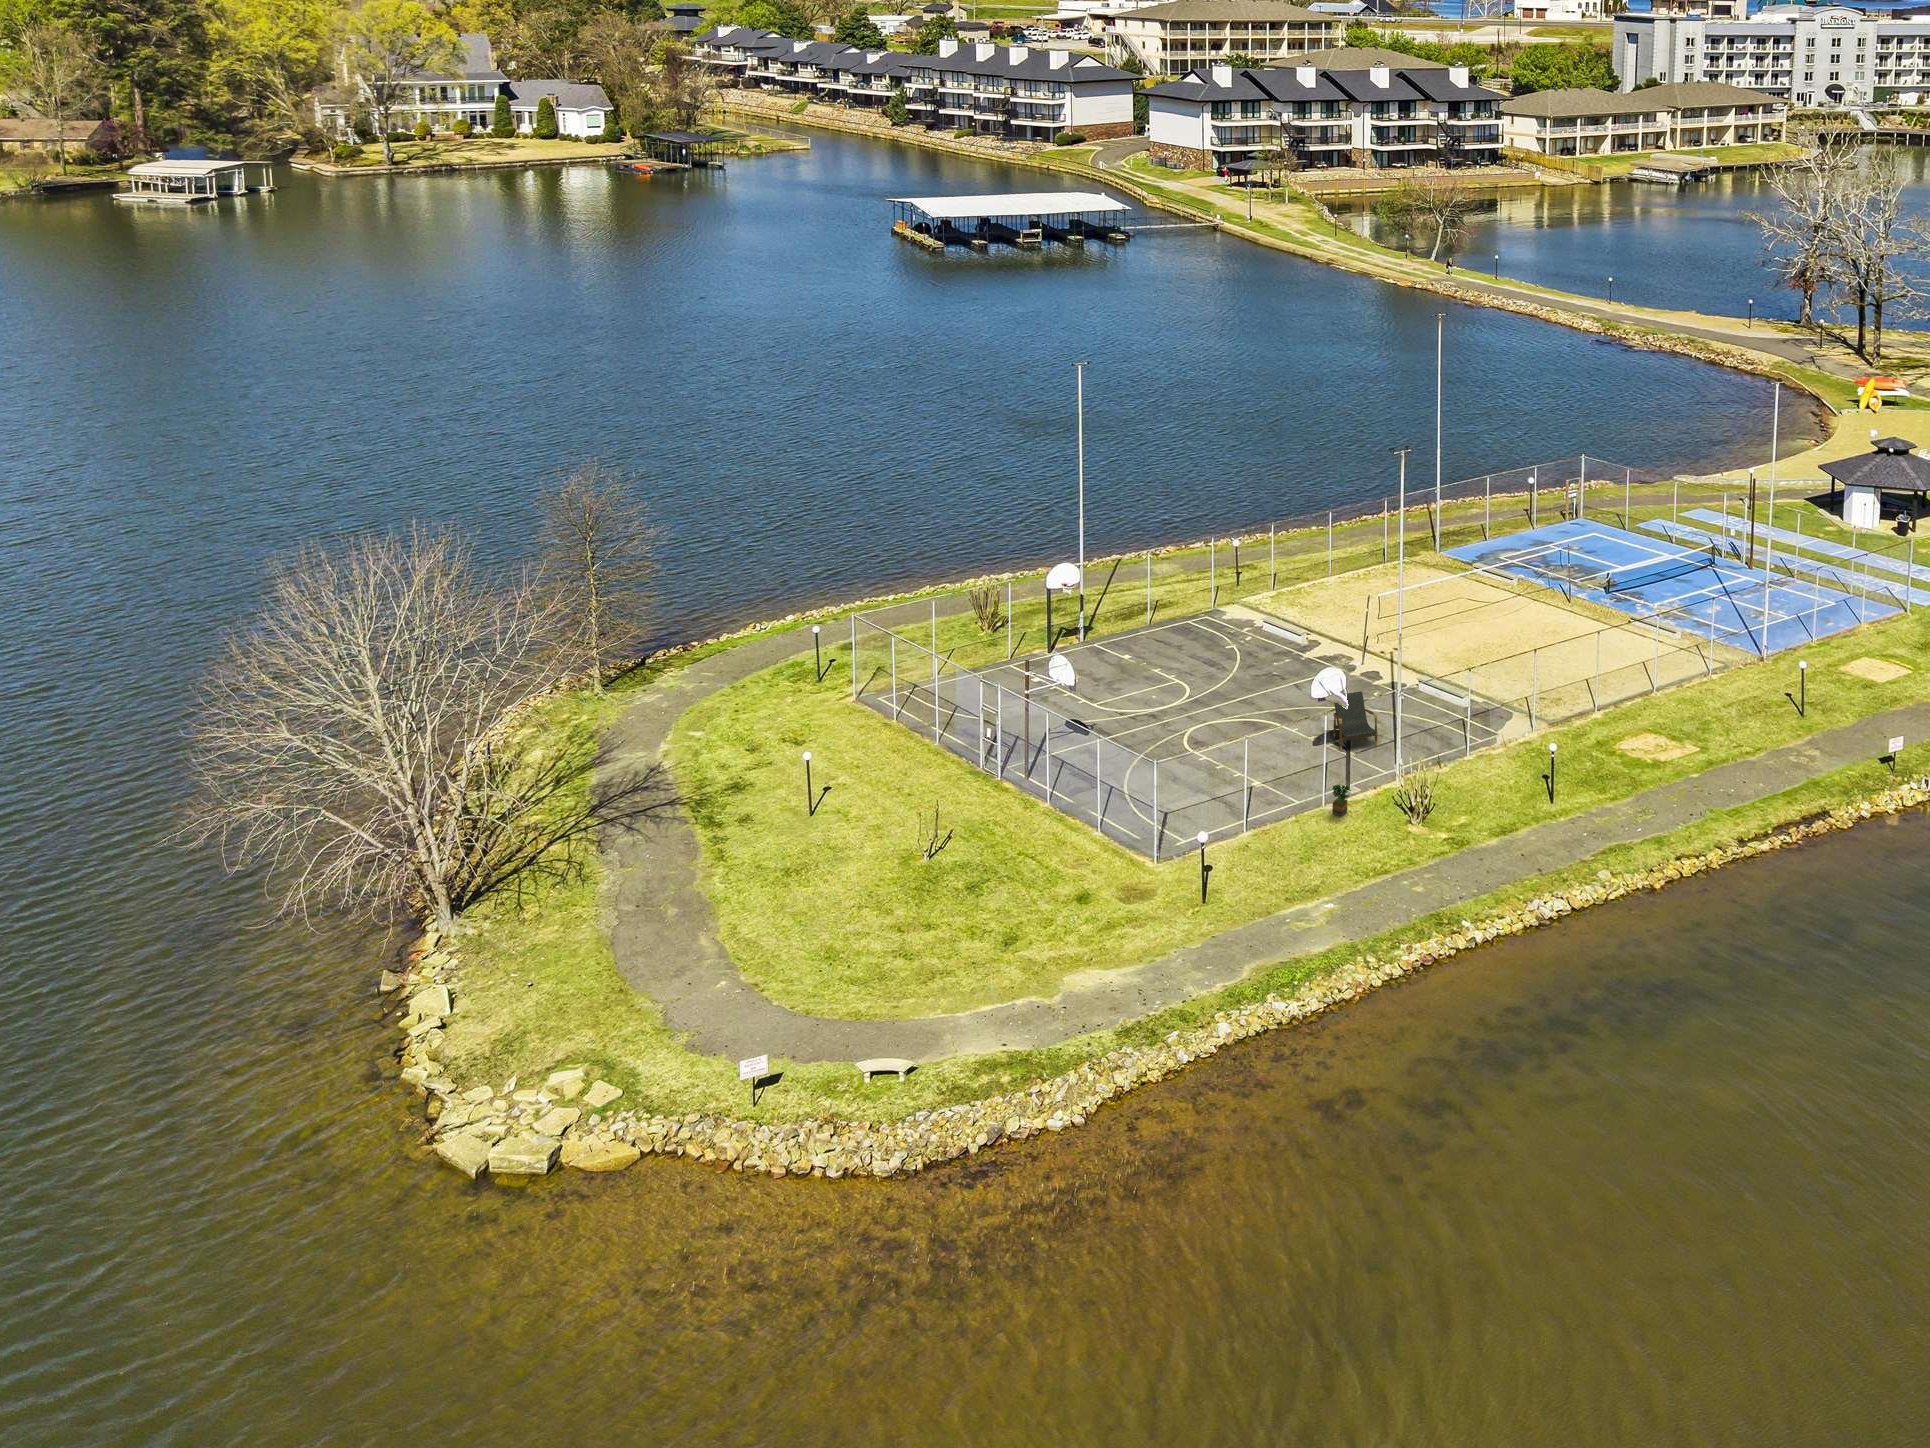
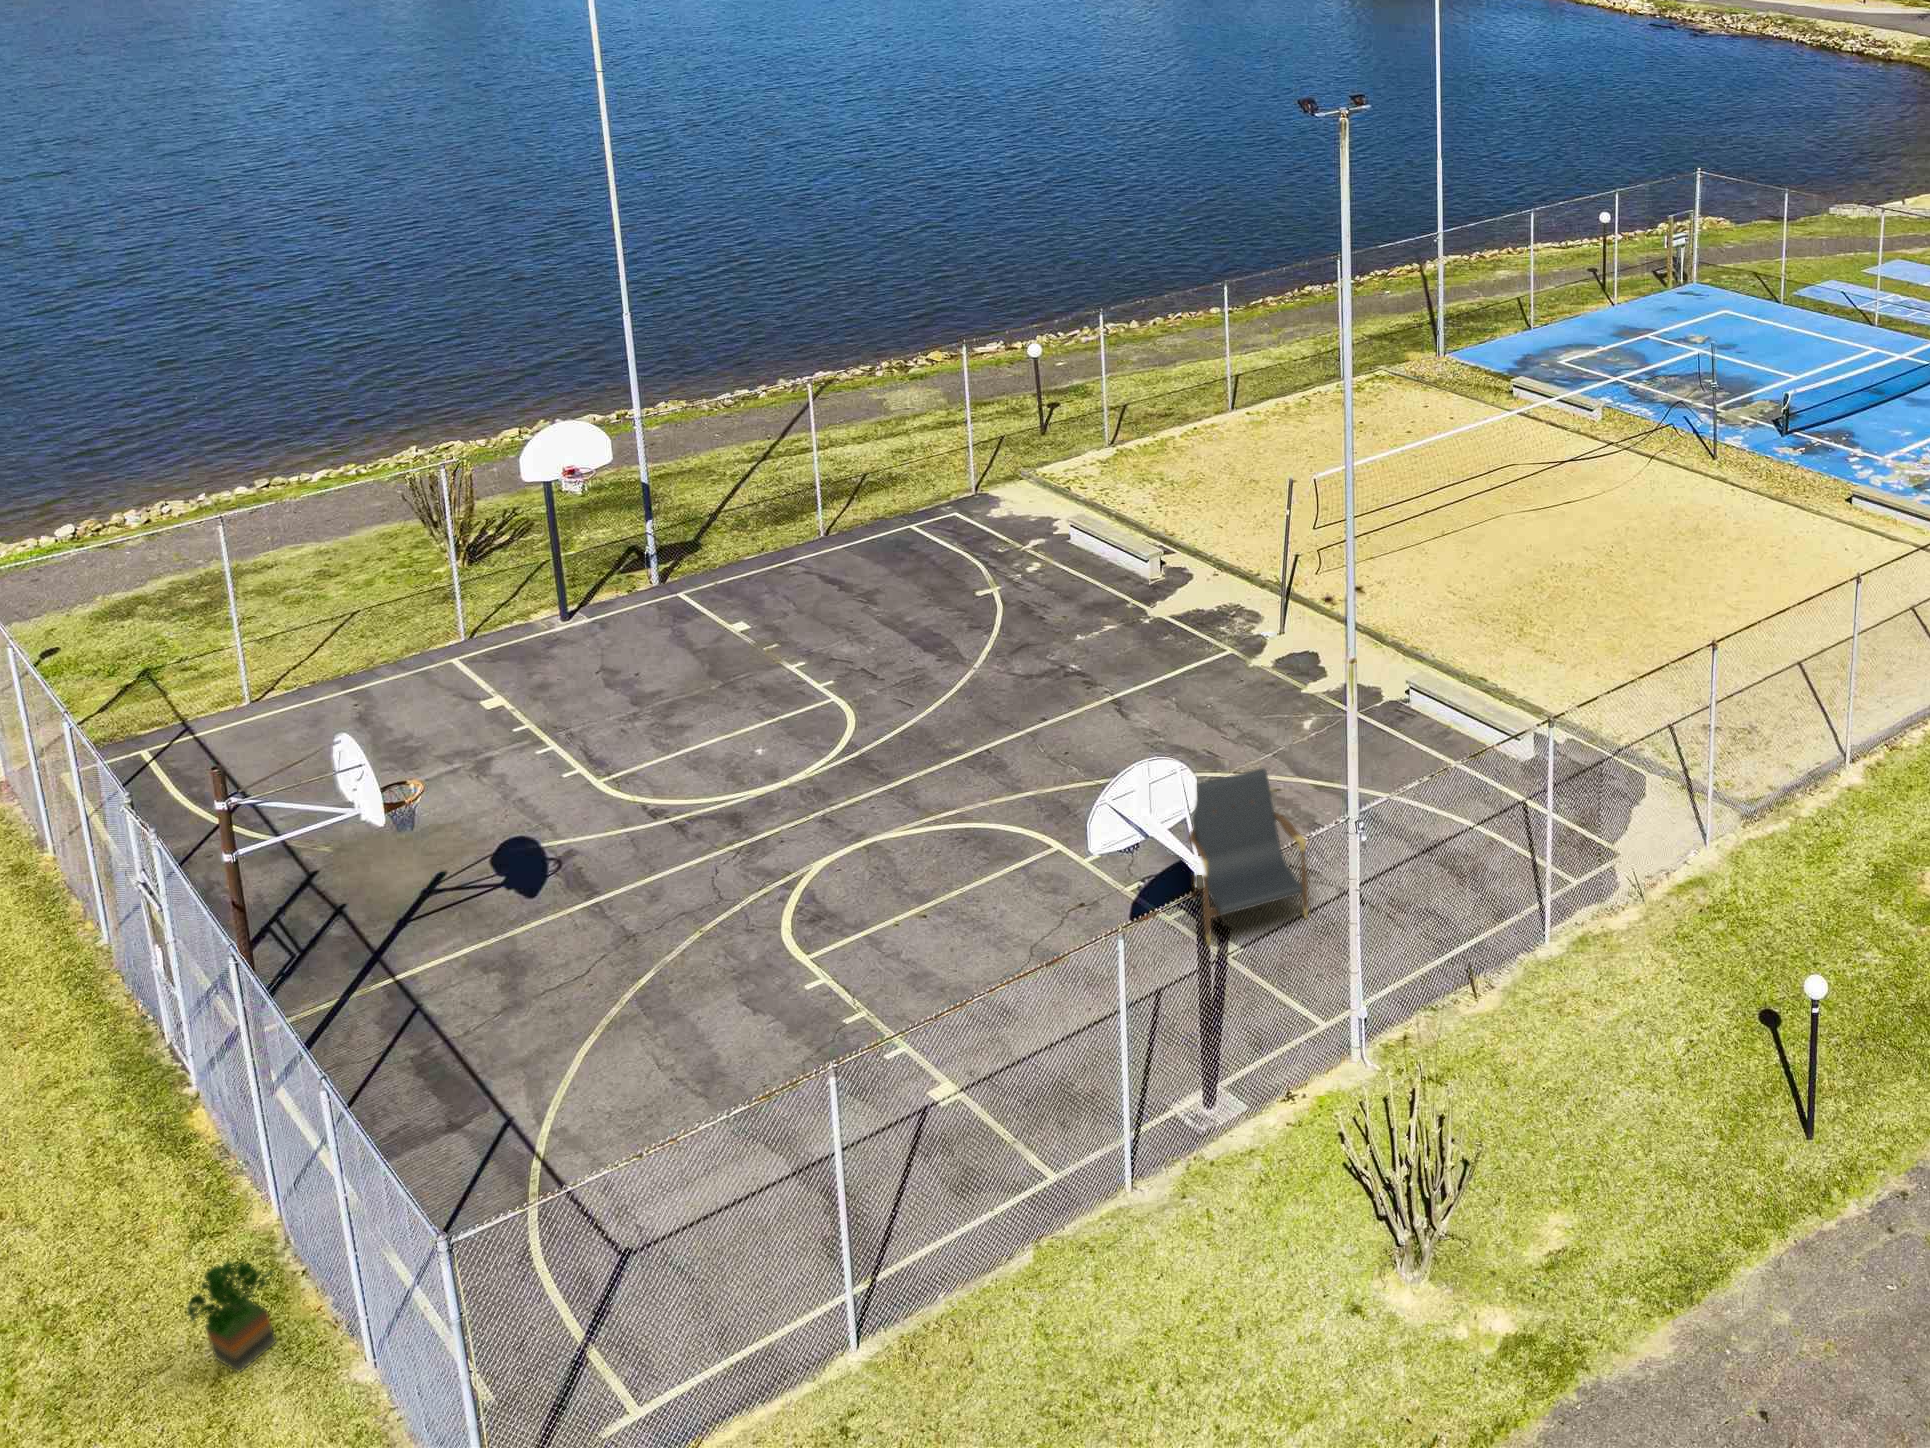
potted tree: present [1332,784,1351,817] -> present [187,1261,276,1372]

